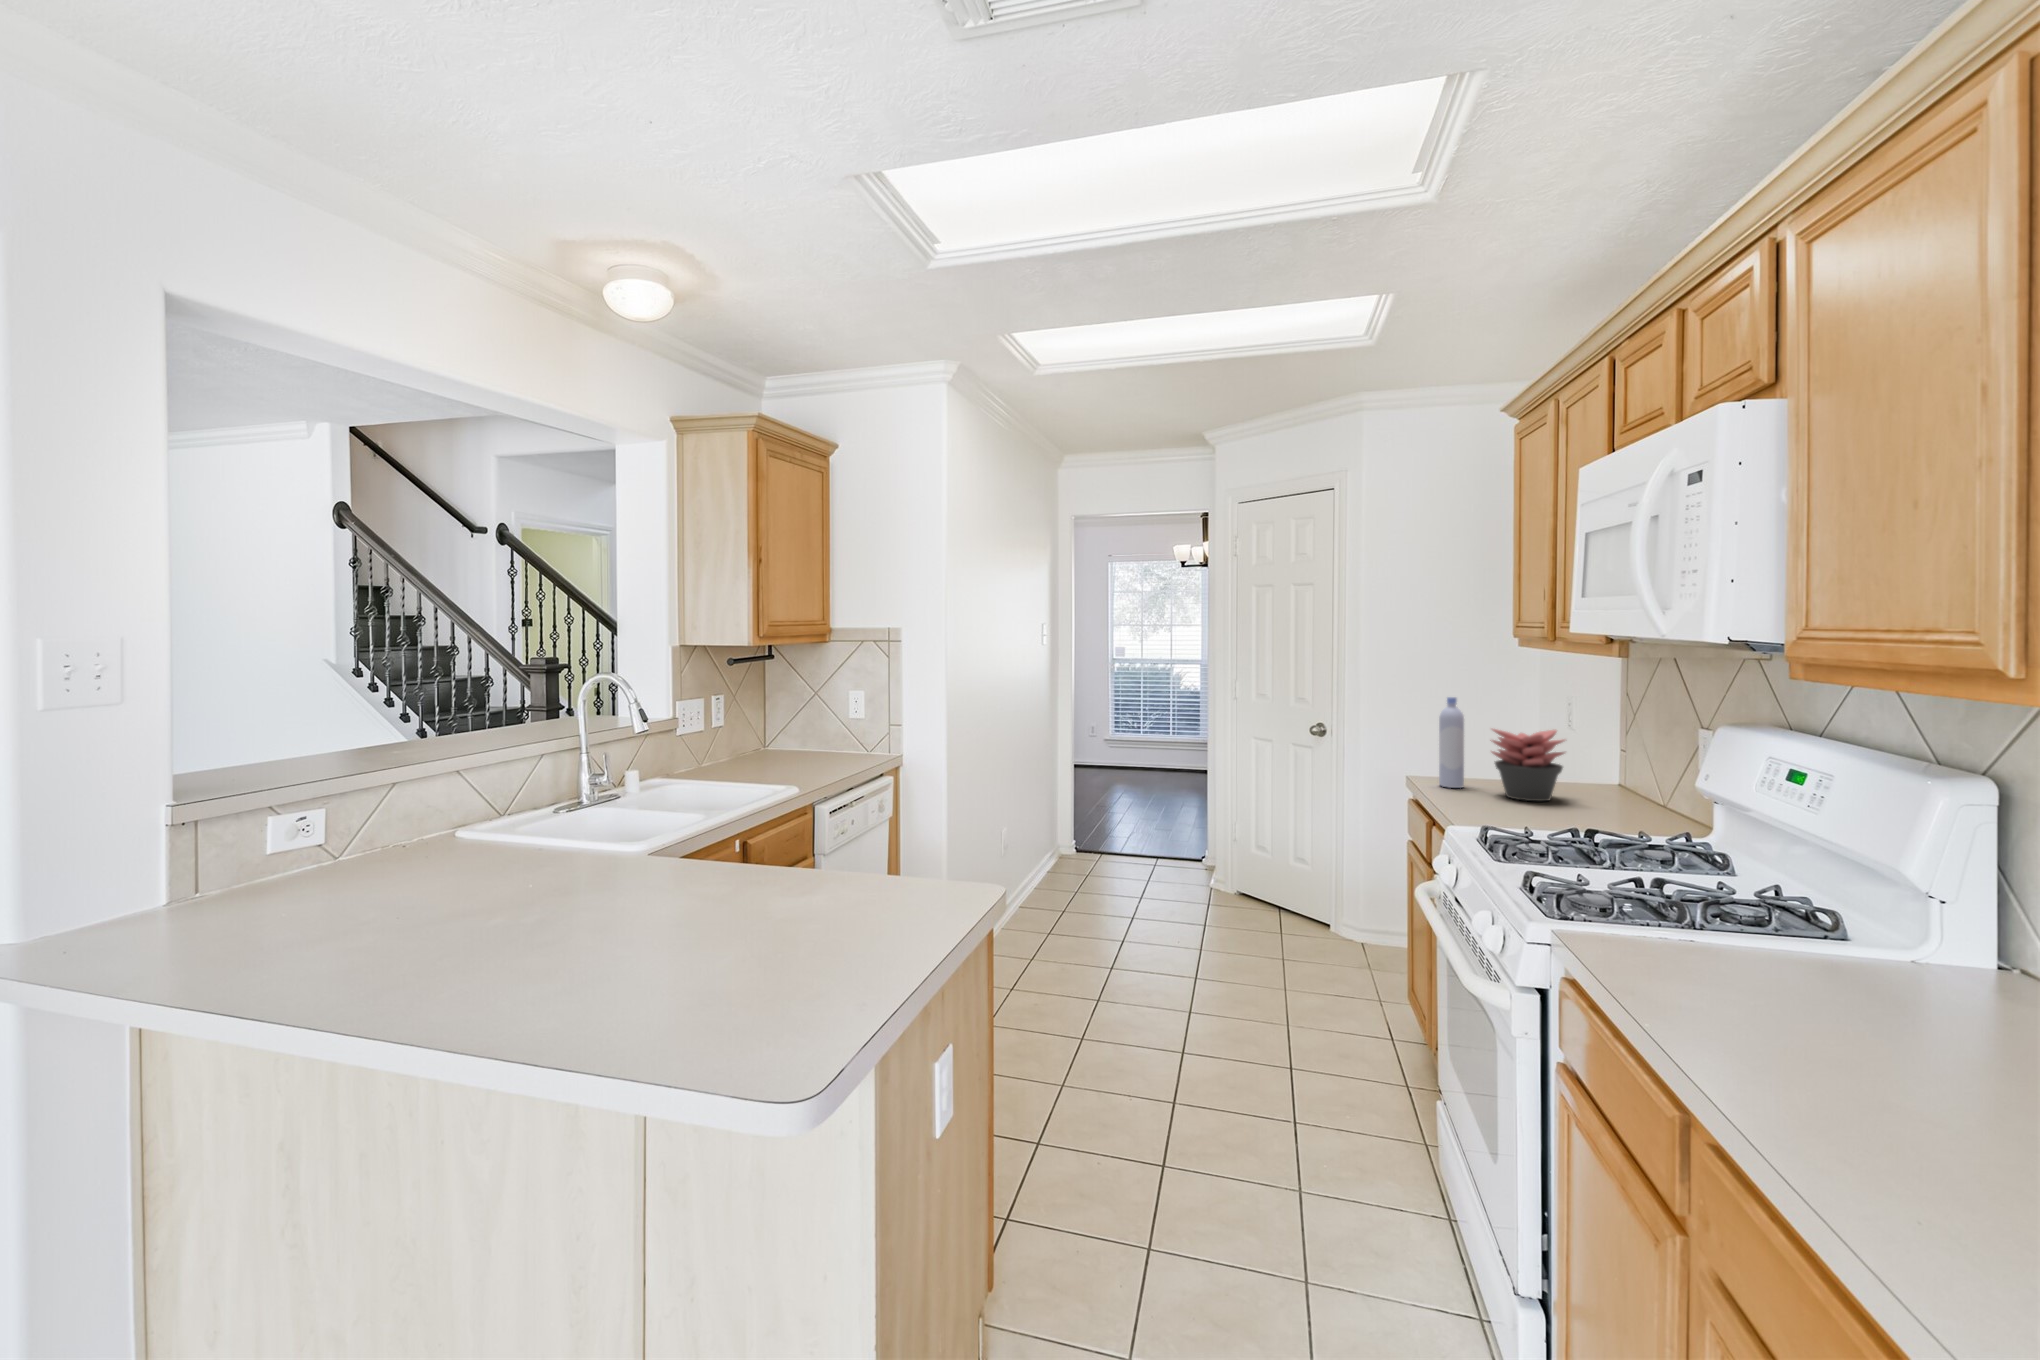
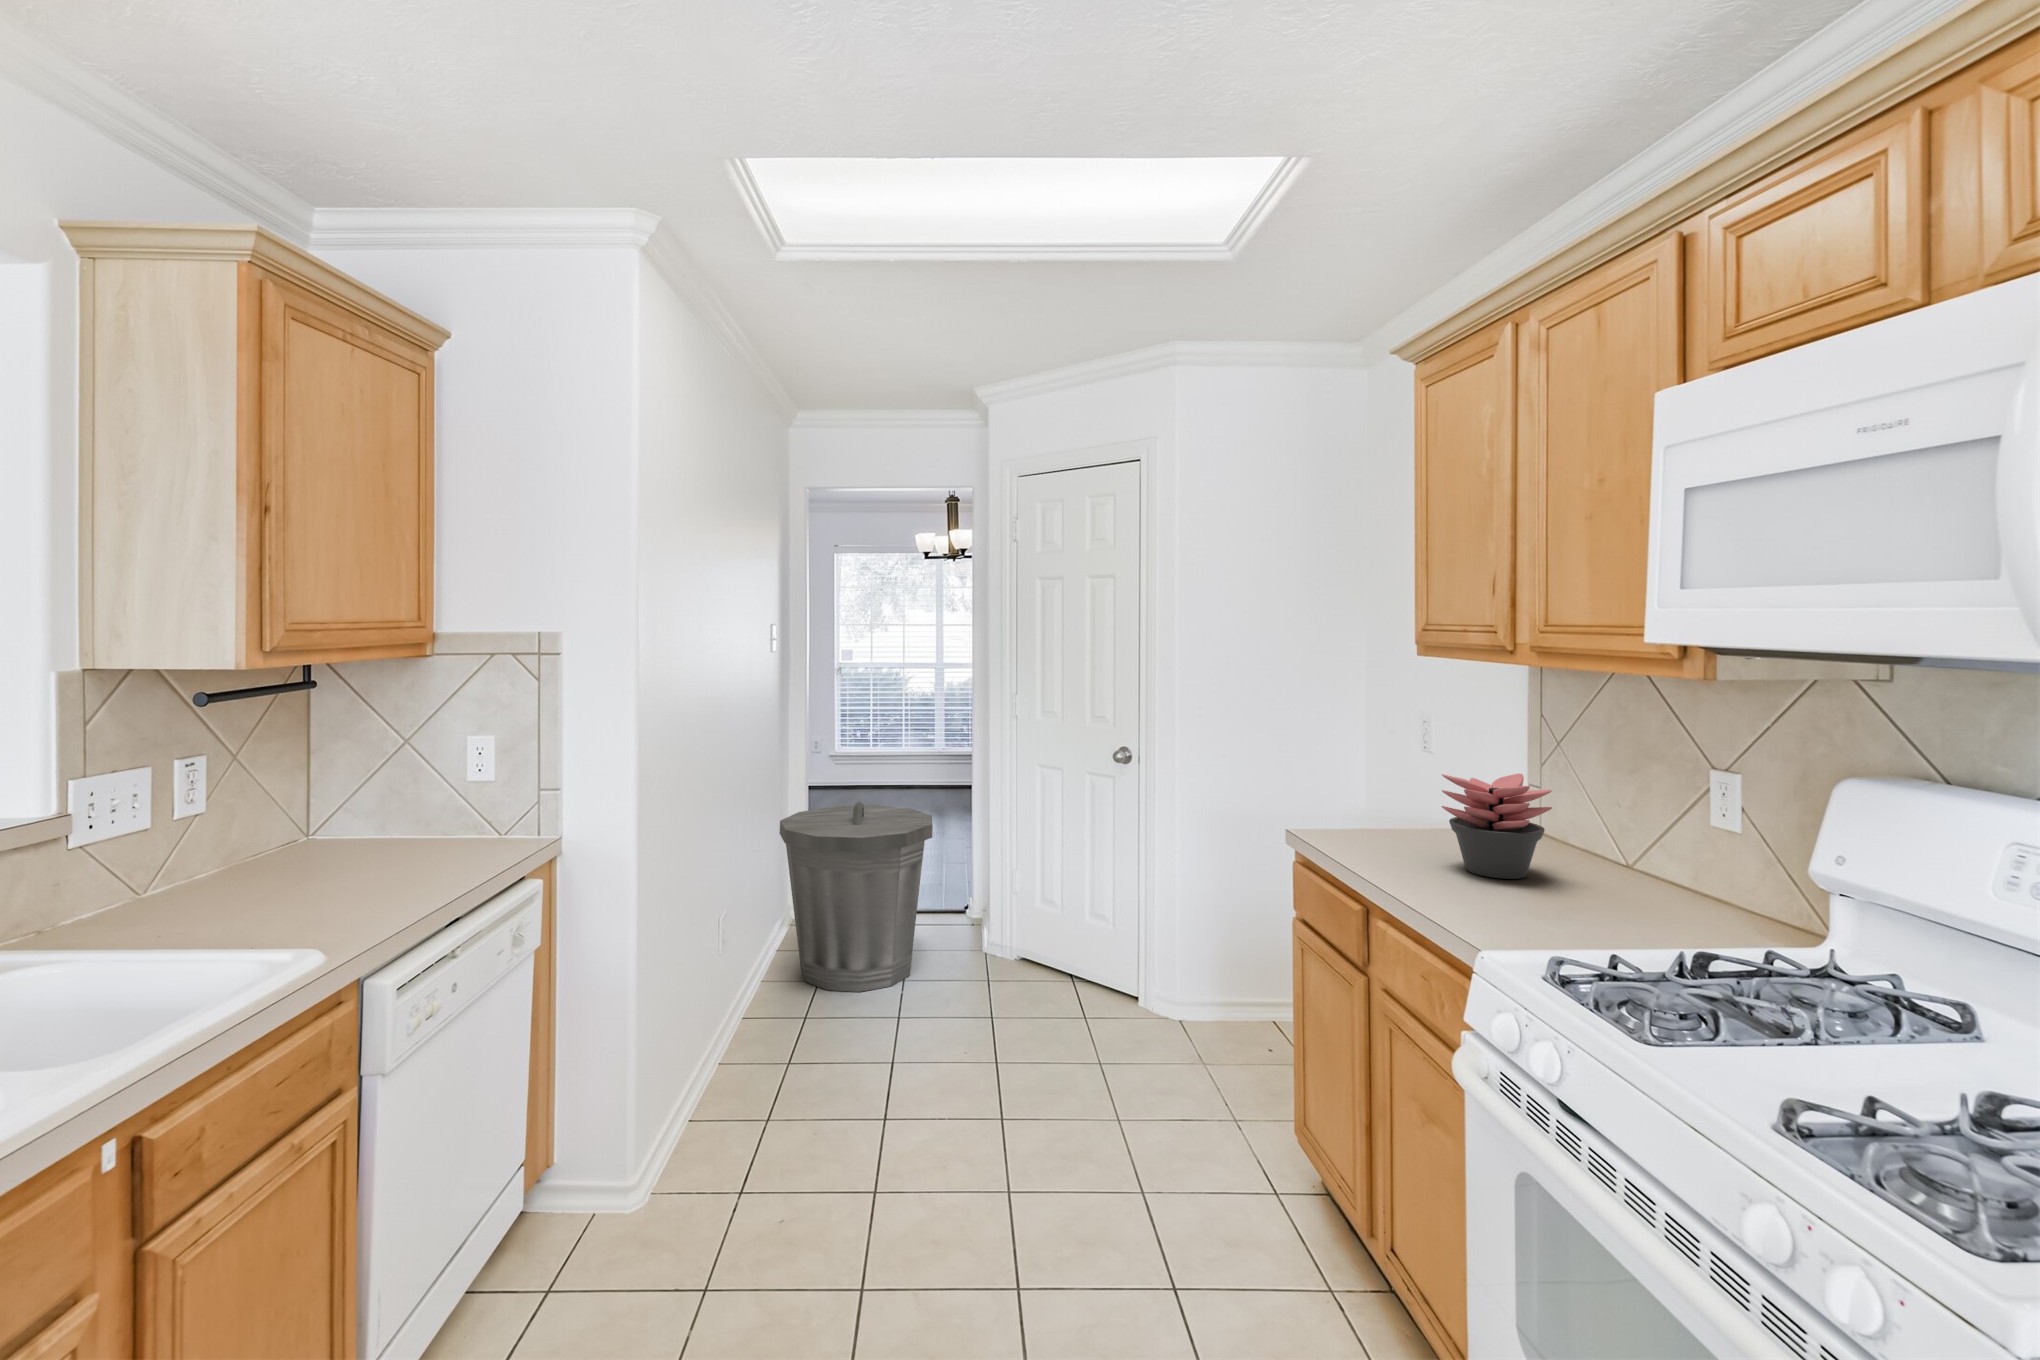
bottle: present [1439,697,1464,788] -> none [1366,730,1400,859]
trash can: none [1047,759,1166,902] -> present [780,802,933,992]

